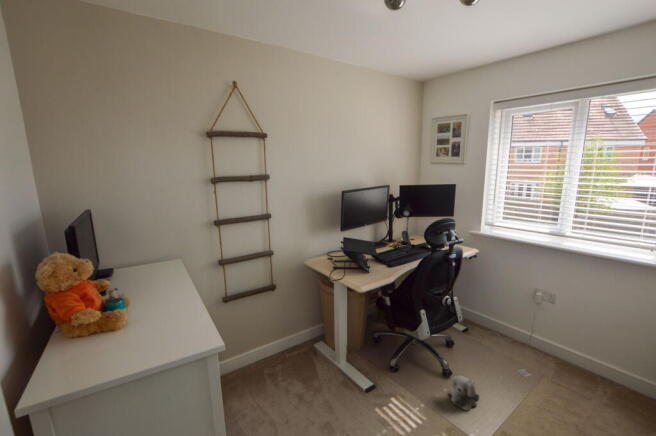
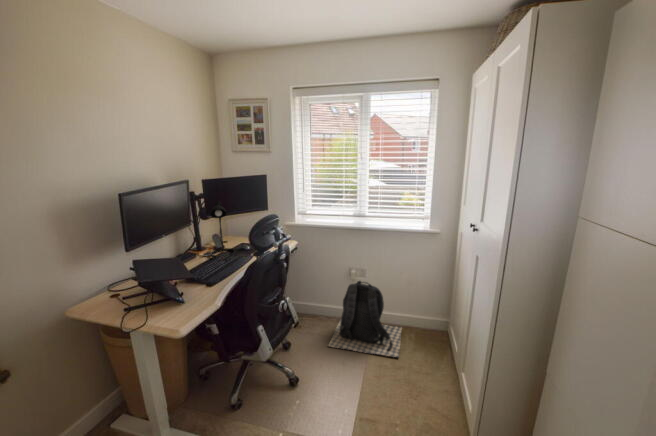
backpack: none [494,305,601,404] -> present [329,281,402,357]
plush toy: present [450,376,479,411] -> none [301,379,331,416]

